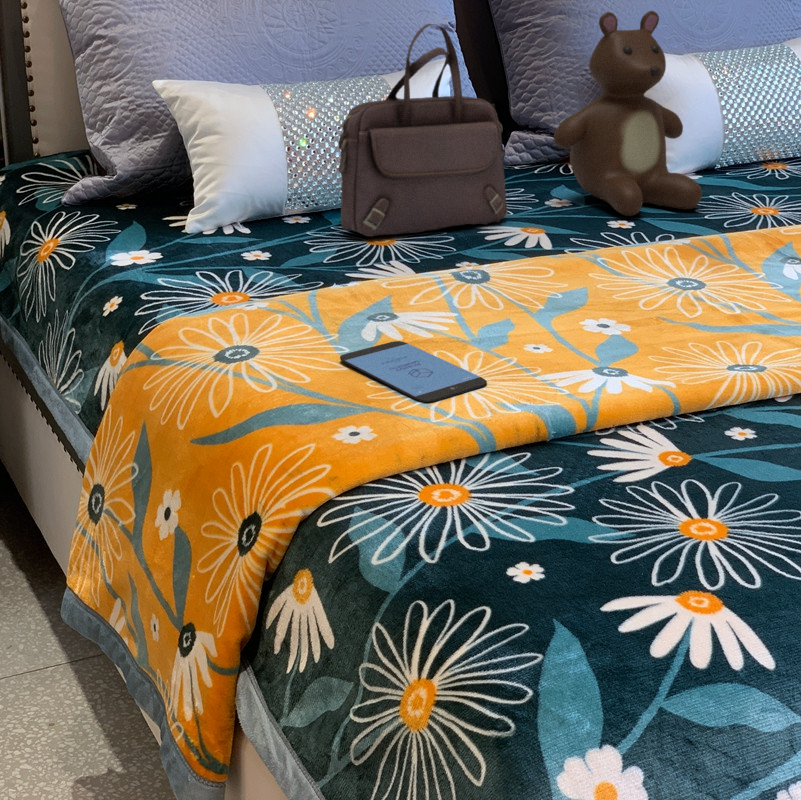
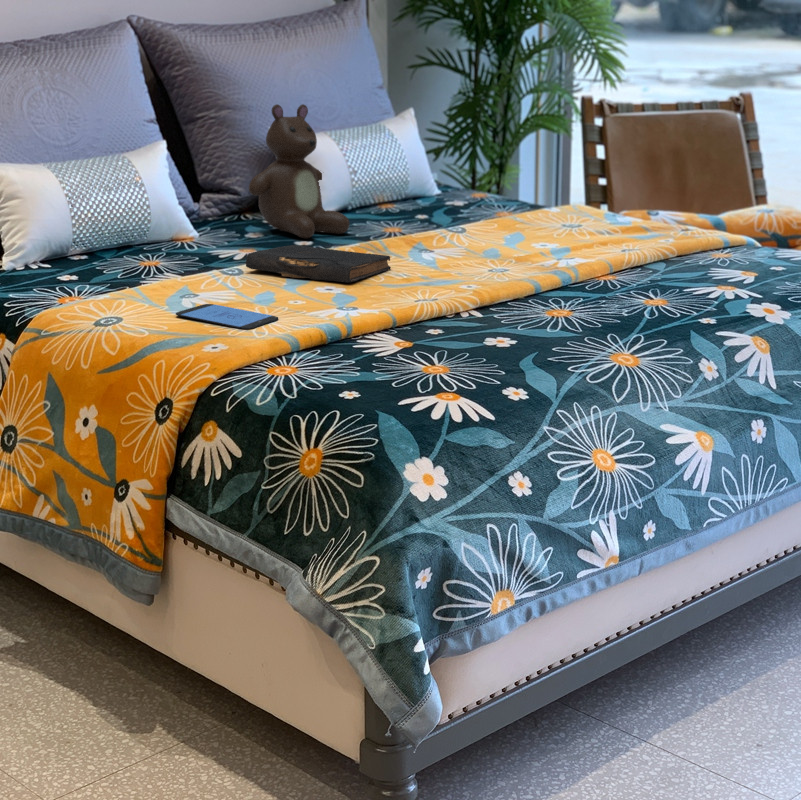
handbag: present [338,24,508,236] -> none [109,108,228,257]
book: none [499,235,730,314] -> present [246,245,391,283]

